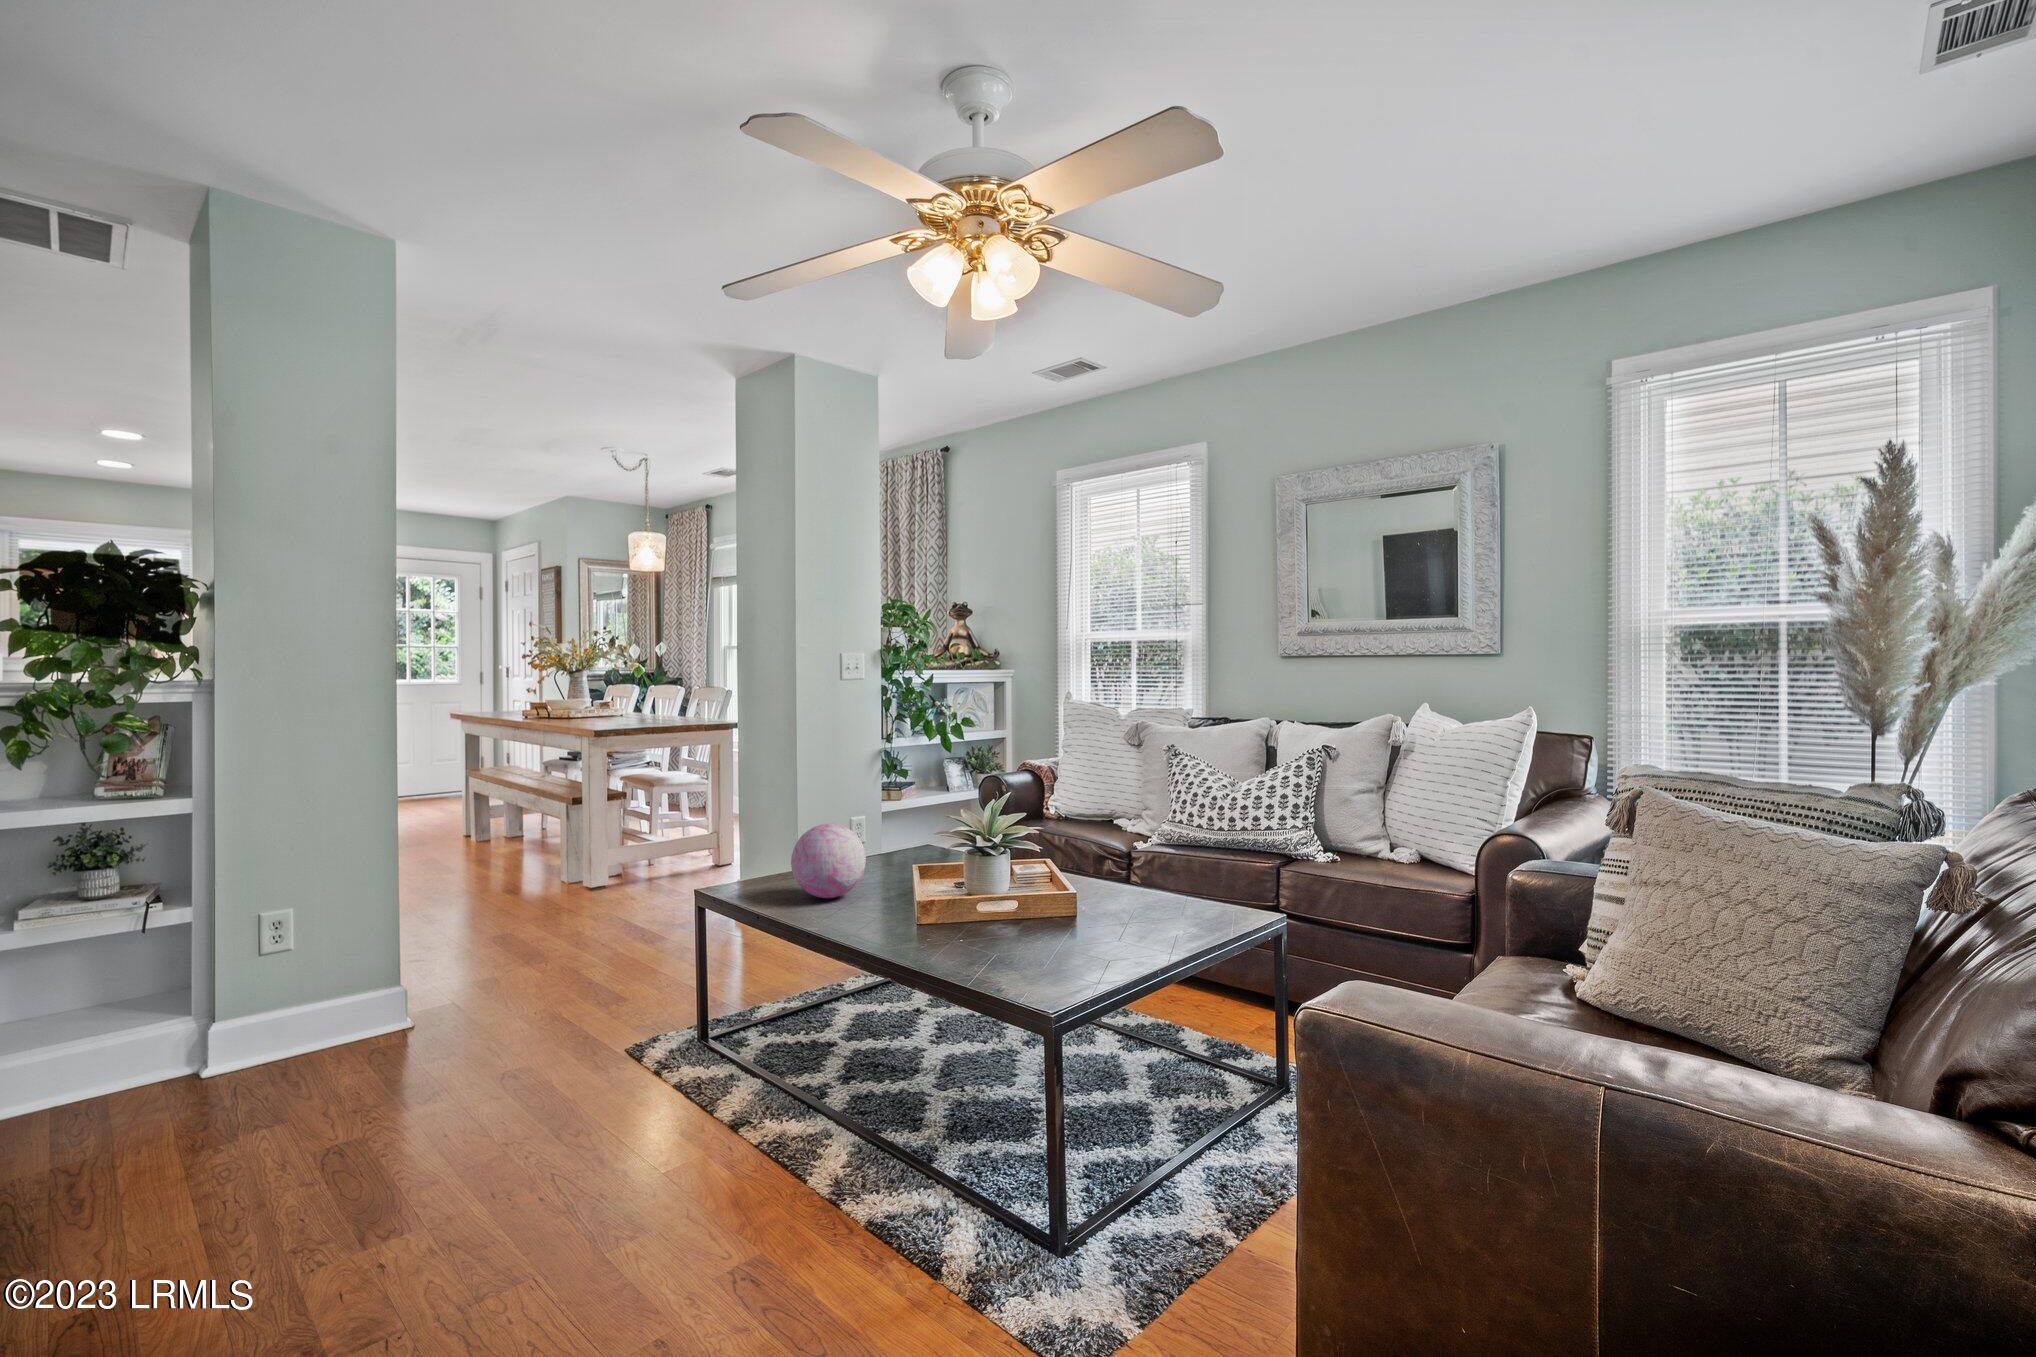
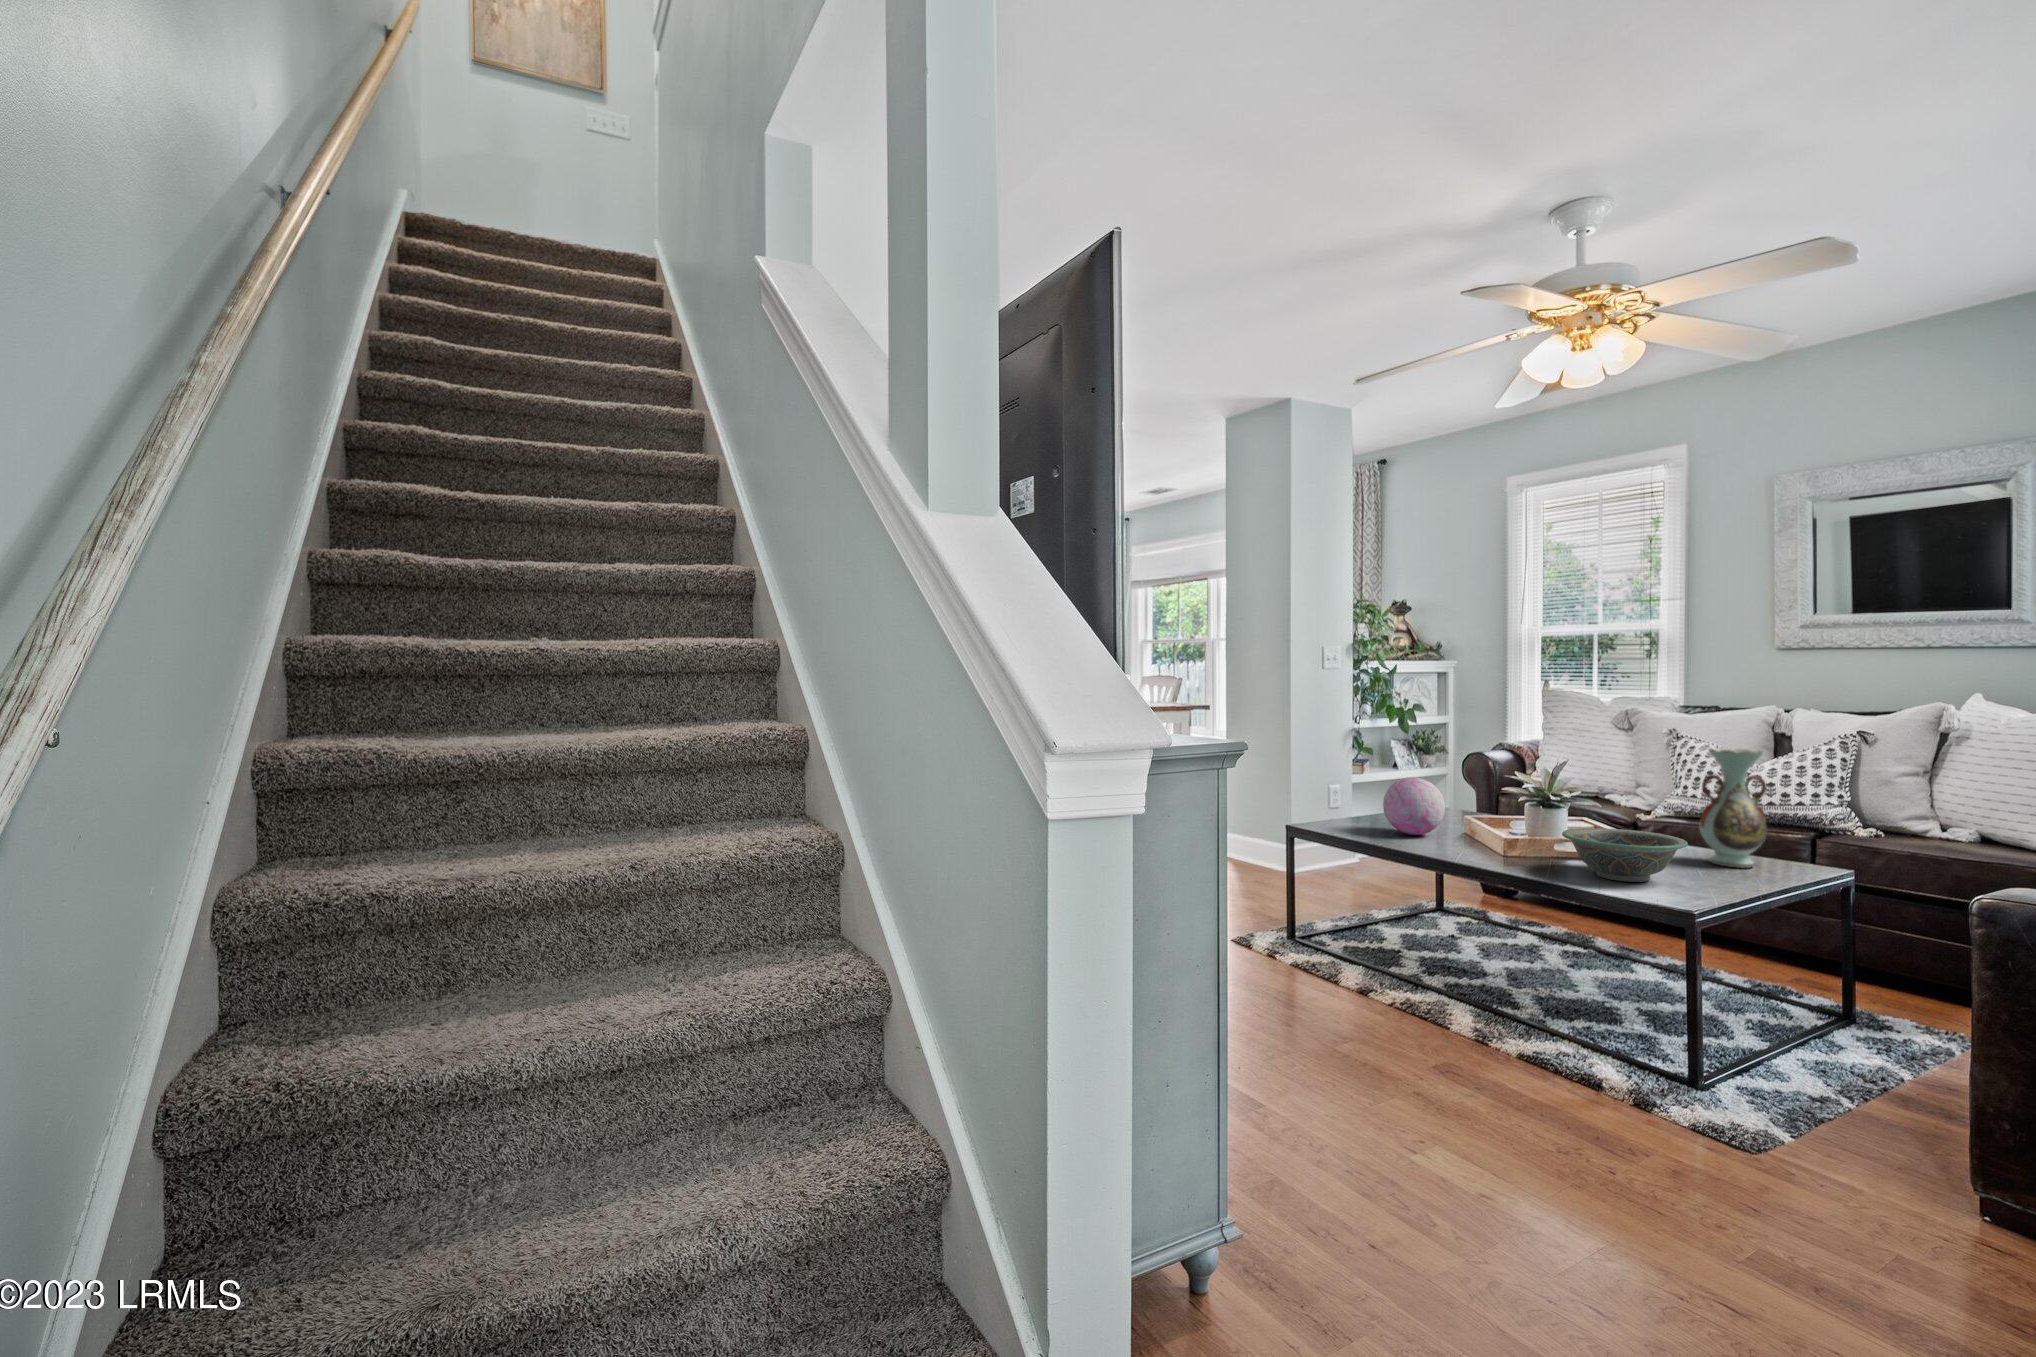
decorative vase: none [1125,778,1193,923] -> present [1700,748,1767,868]
decorative bowl: none [947,887,1083,962] -> present [1562,828,1688,882]

